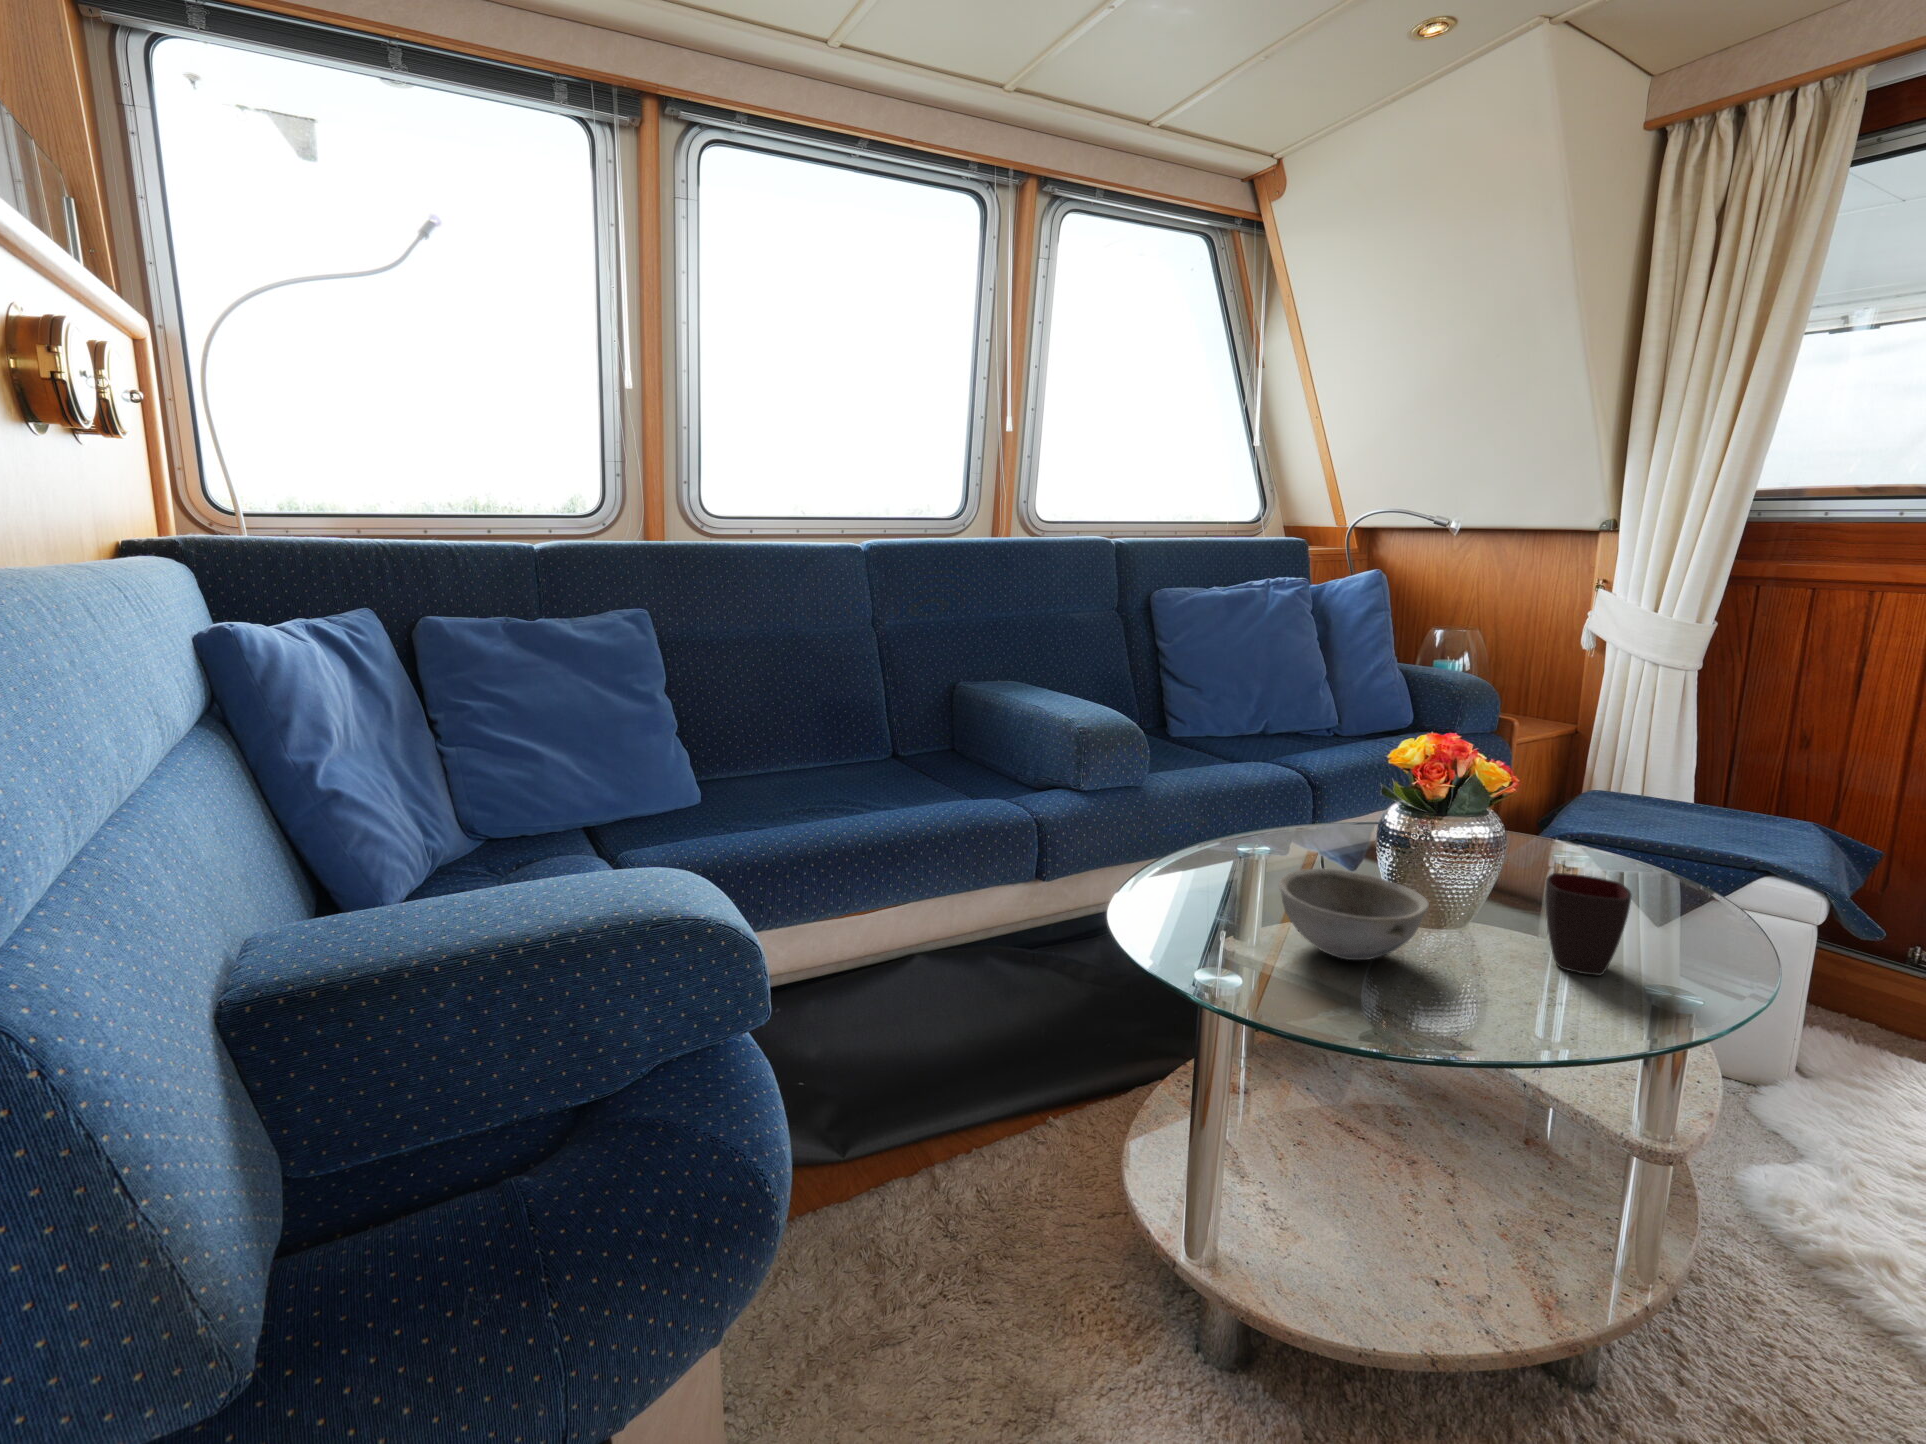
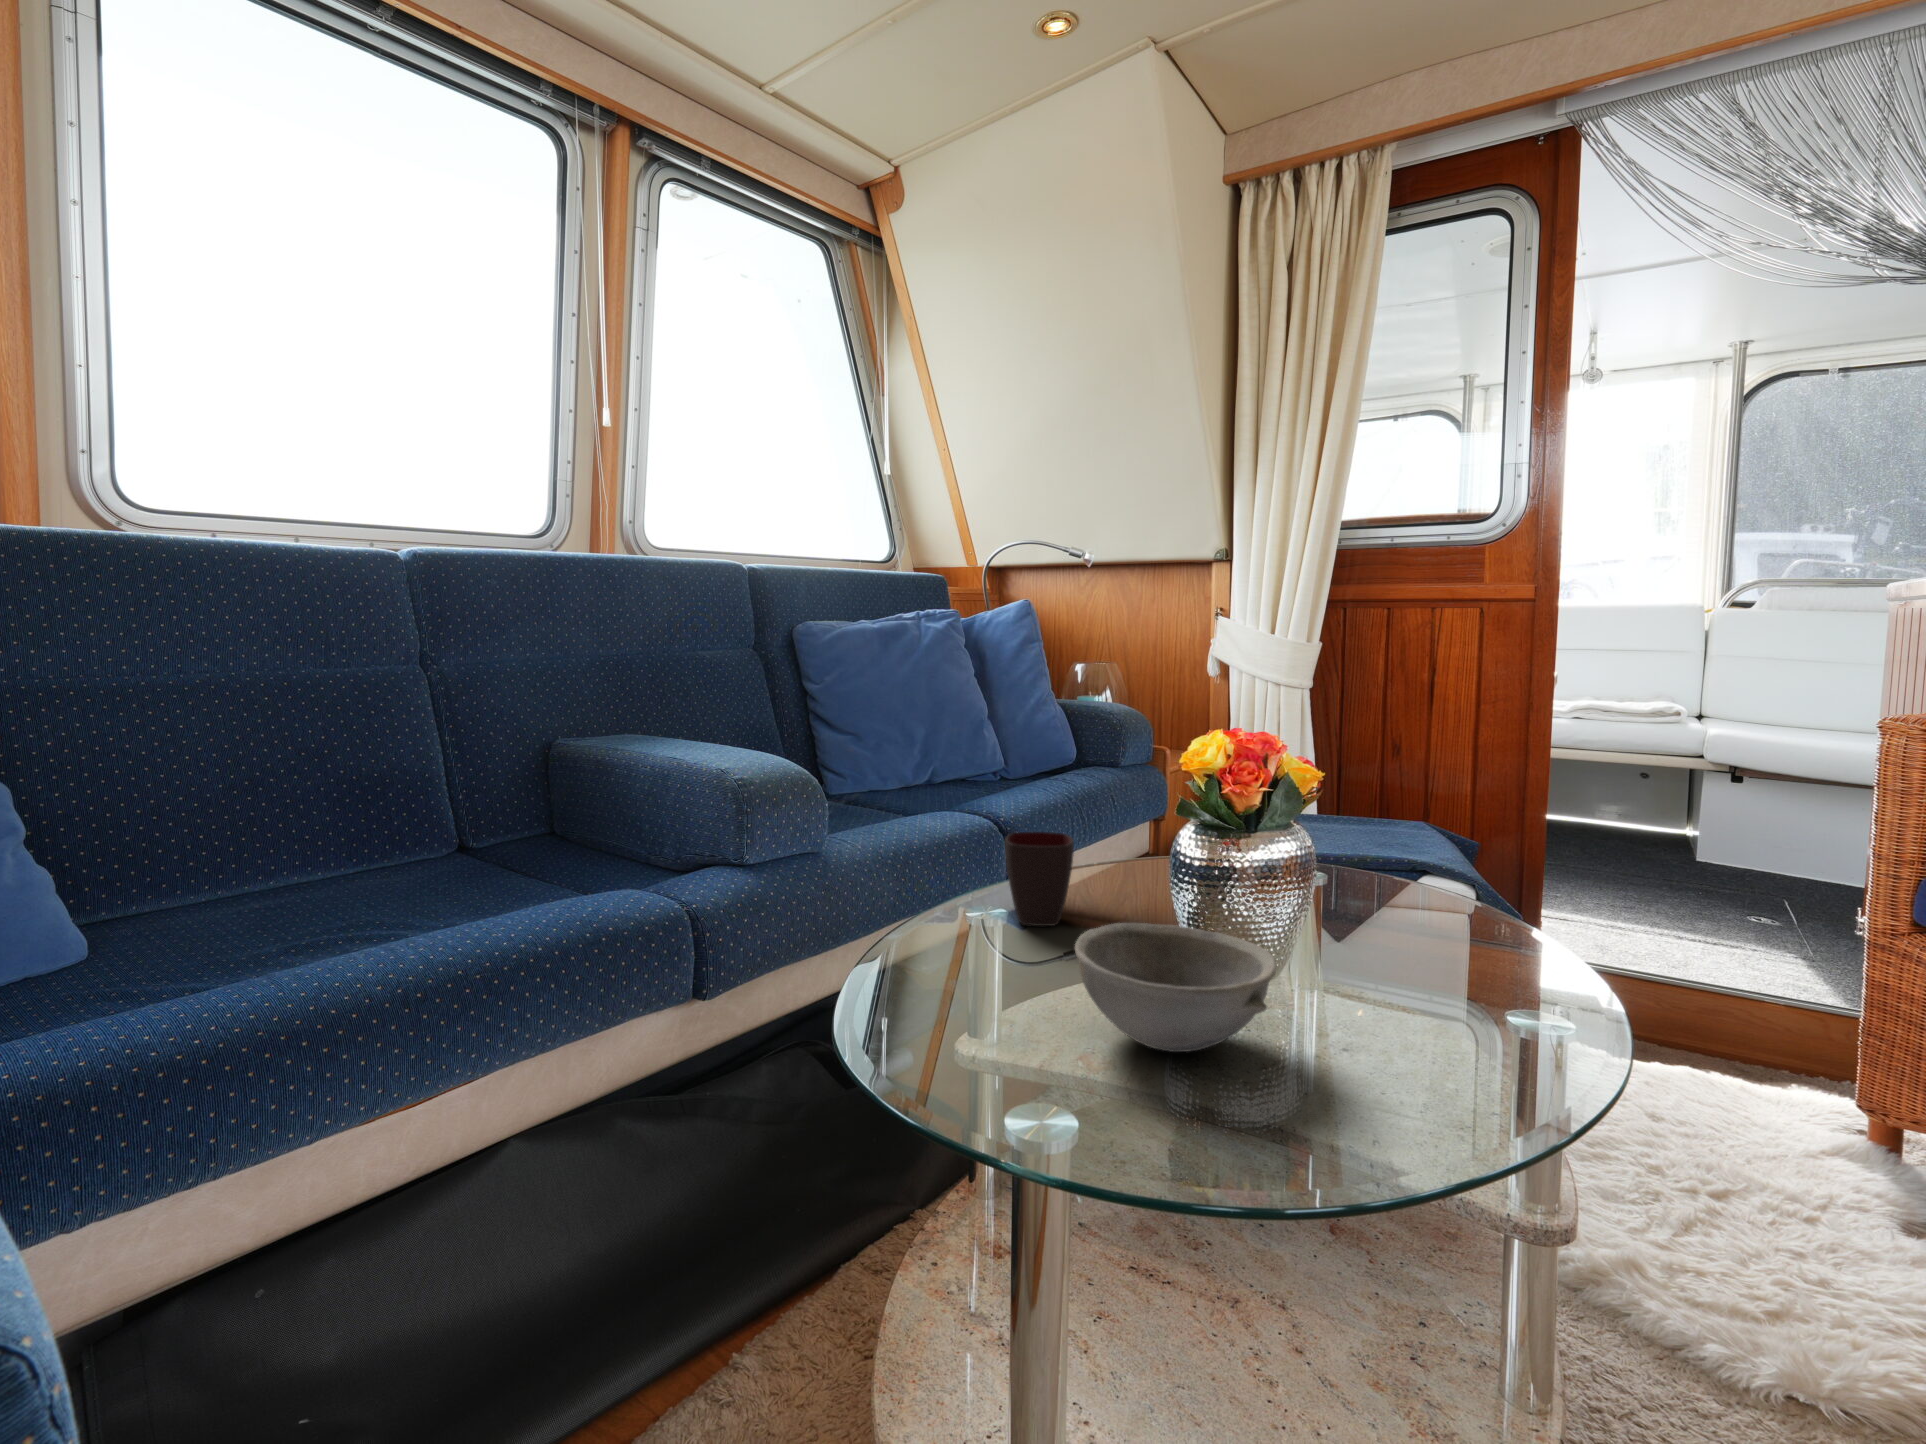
cup: present [1545,873,1632,976] -> present [1005,832,1074,926]

